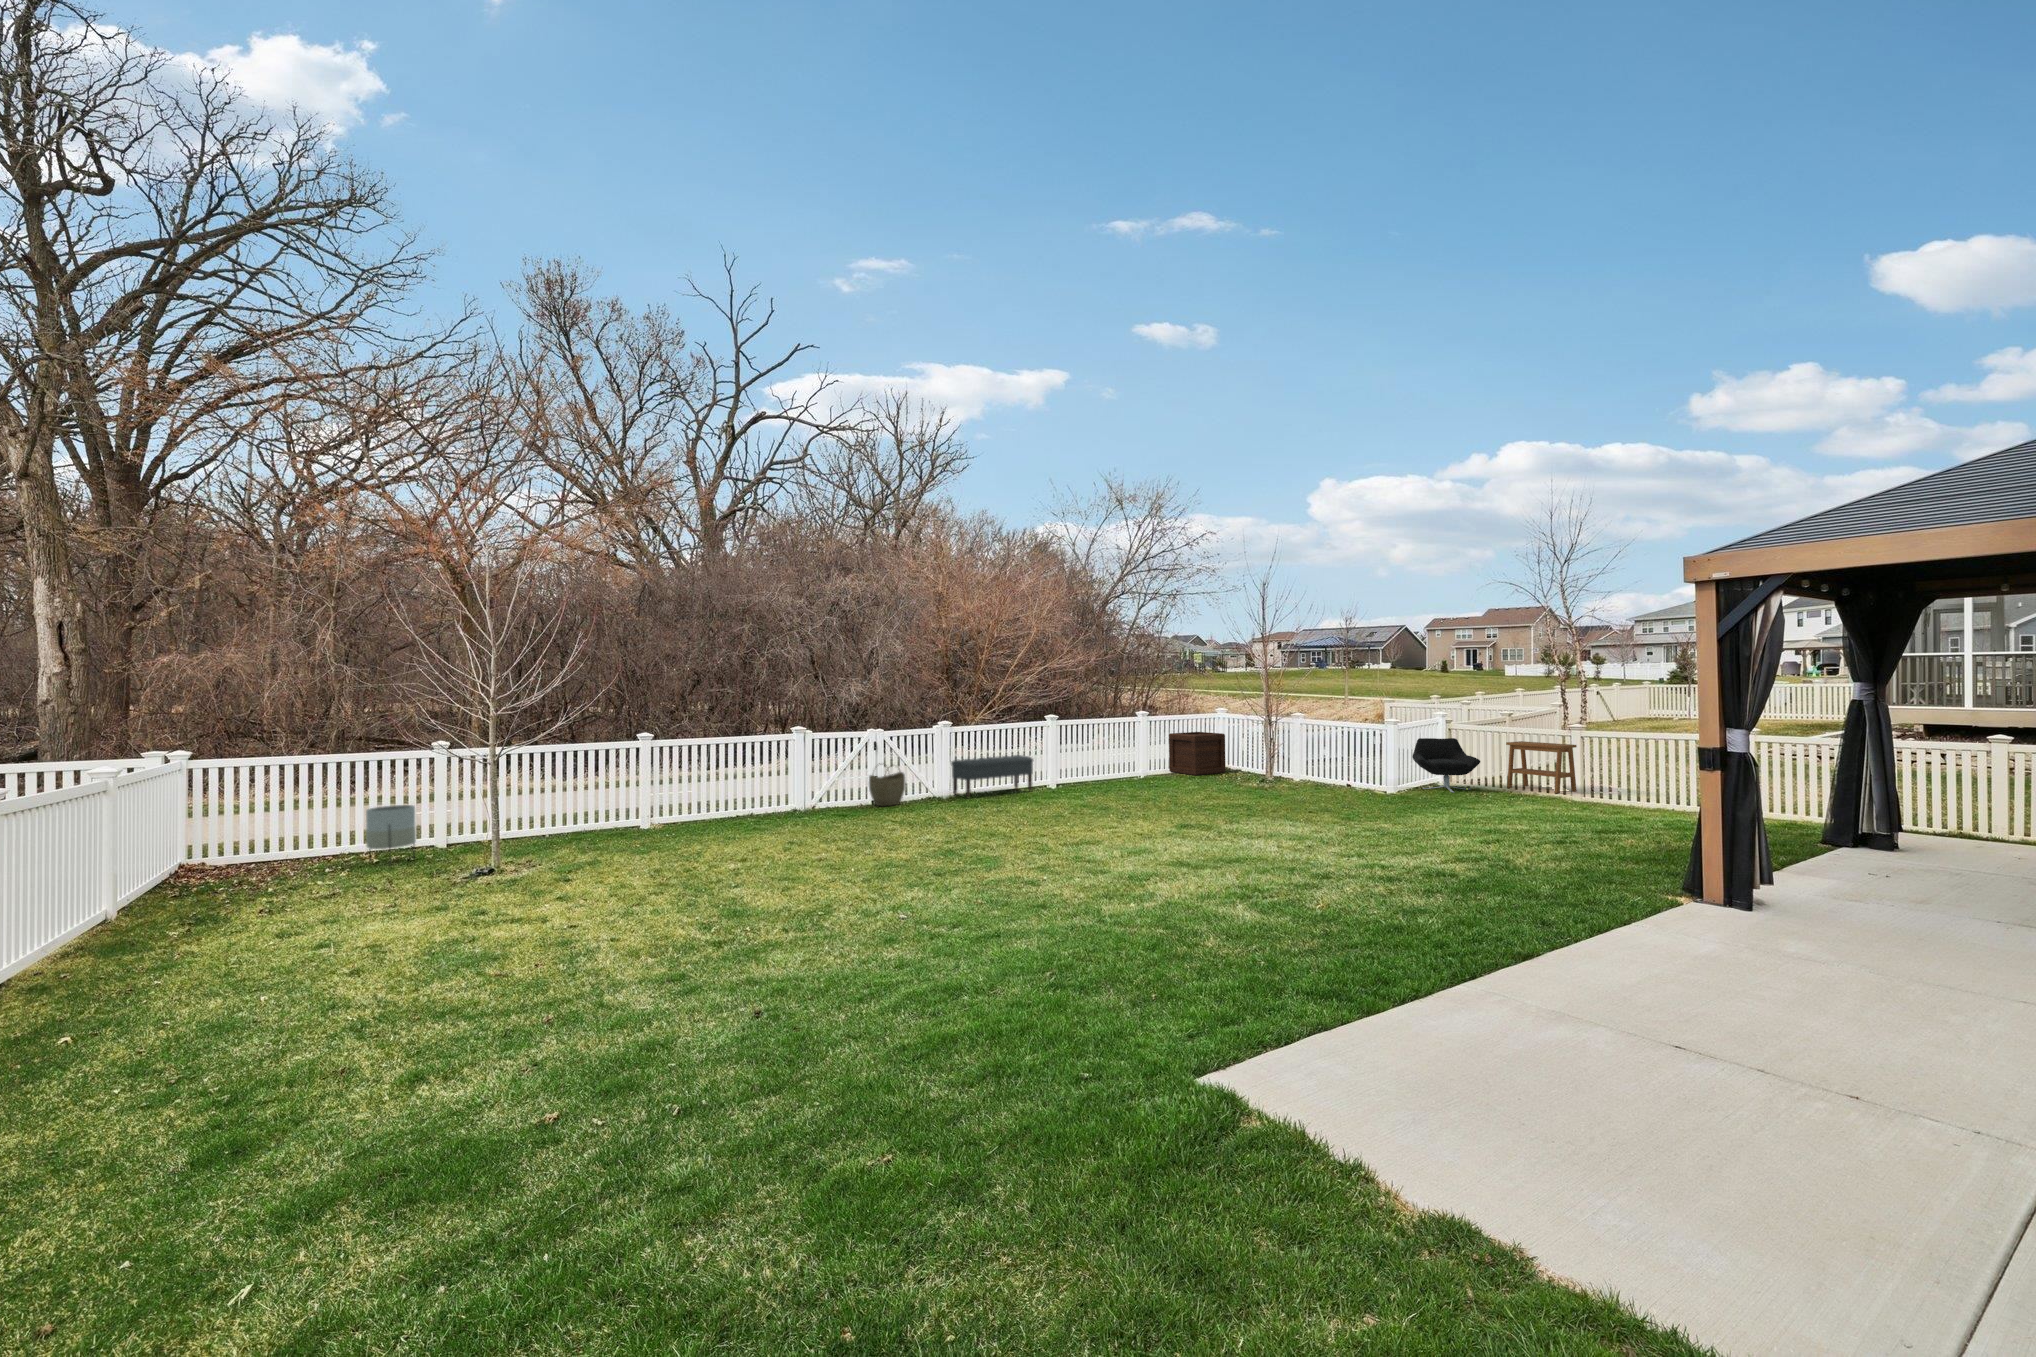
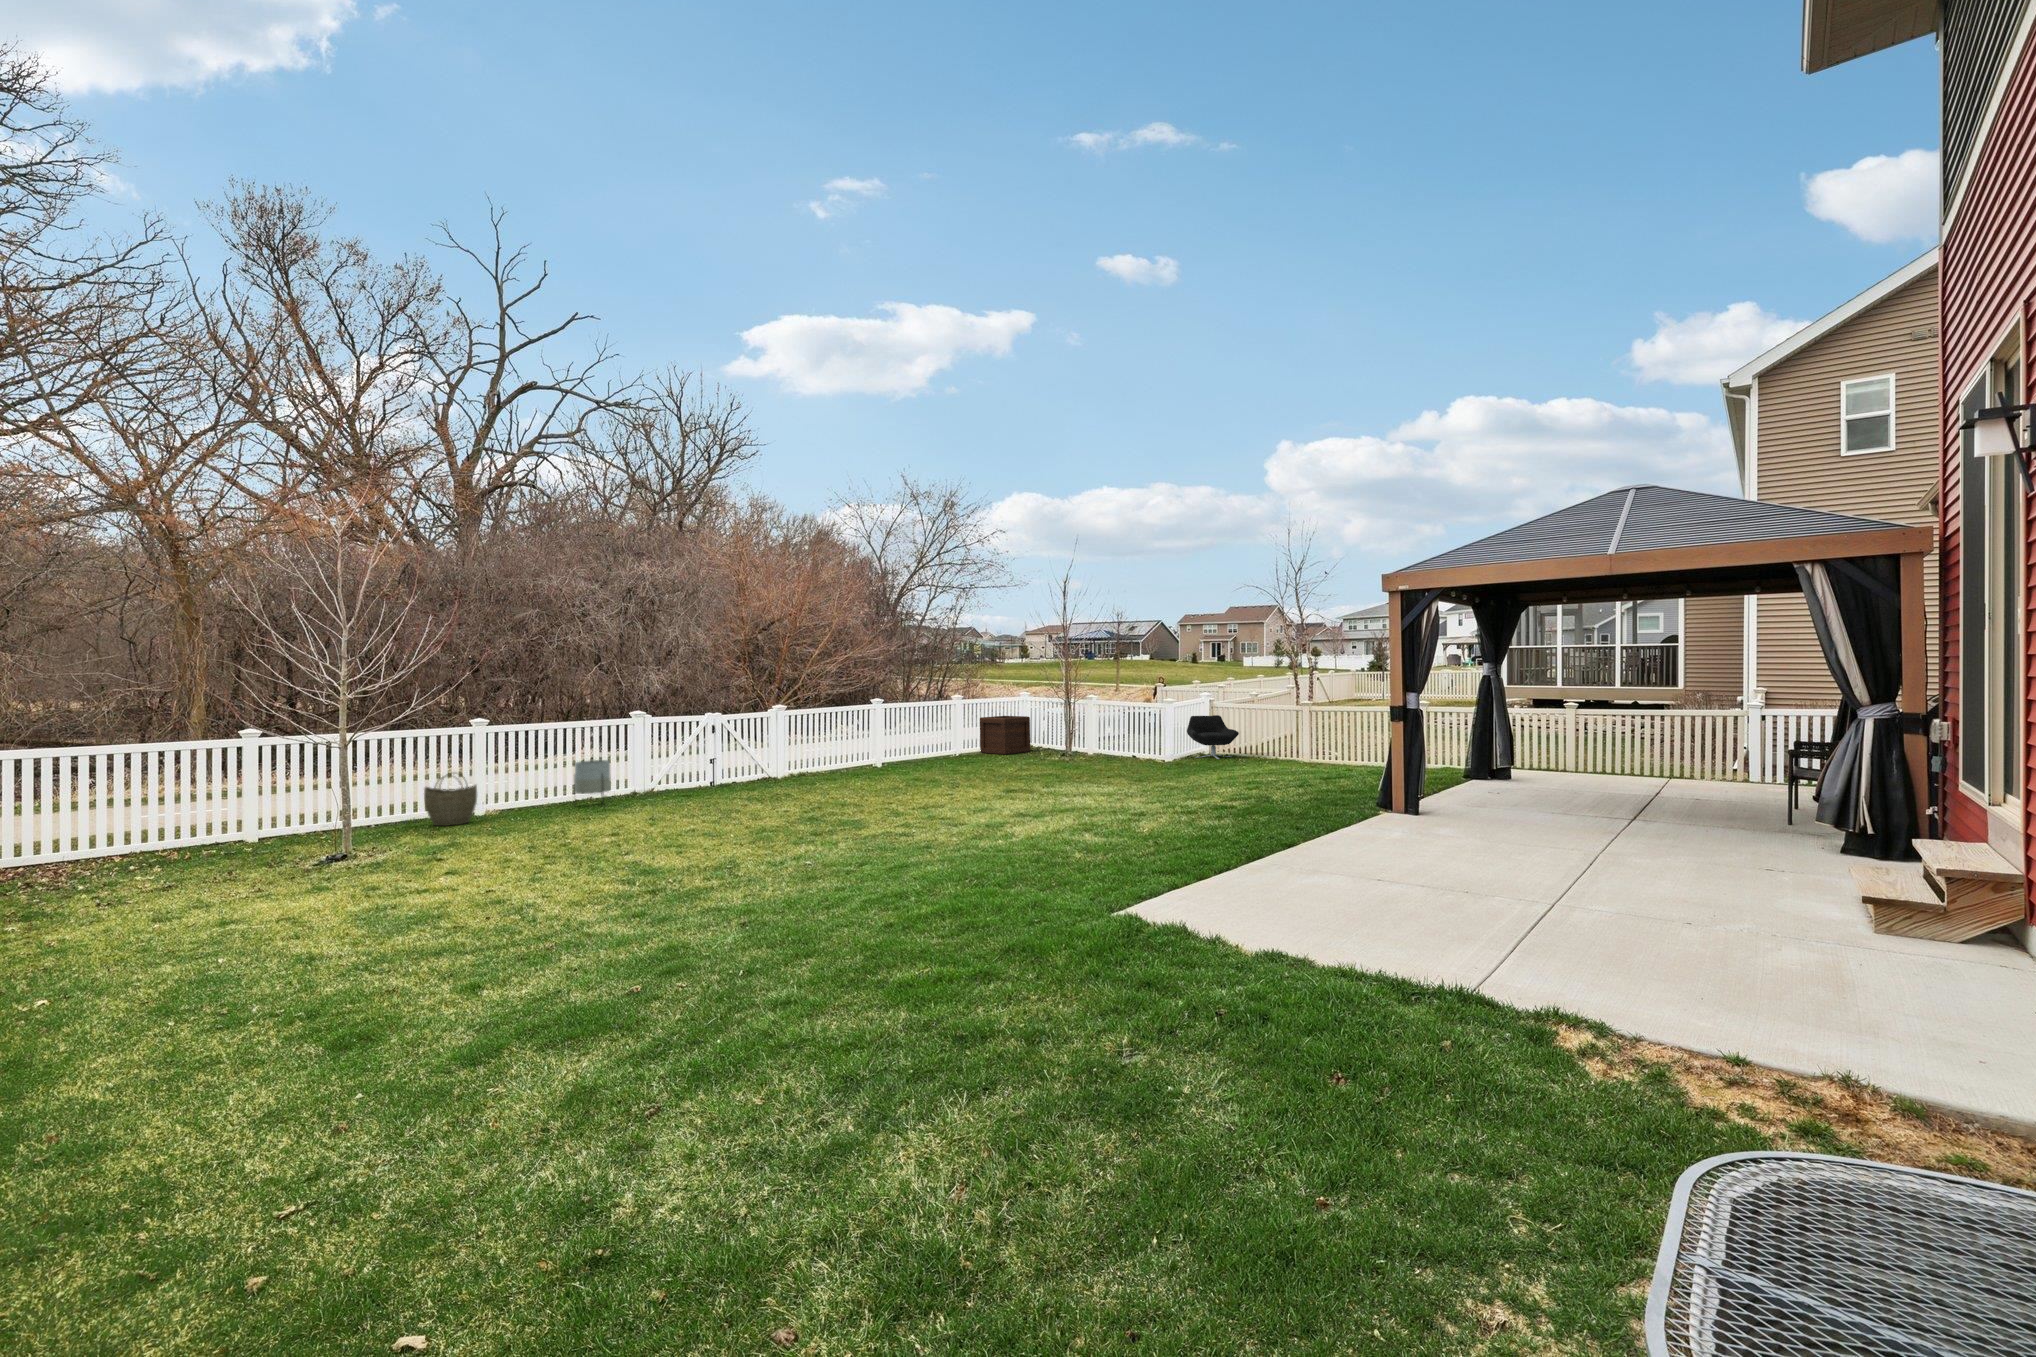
side table: present [1506,741,1577,793] -> none [1257,717,1308,757]
bench: present [951,755,1033,798] -> none [784,738,863,779]
woven basket: present [869,763,905,806] -> present [424,774,477,826]
planter: present [366,805,416,864] -> present [574,760,611,803]

